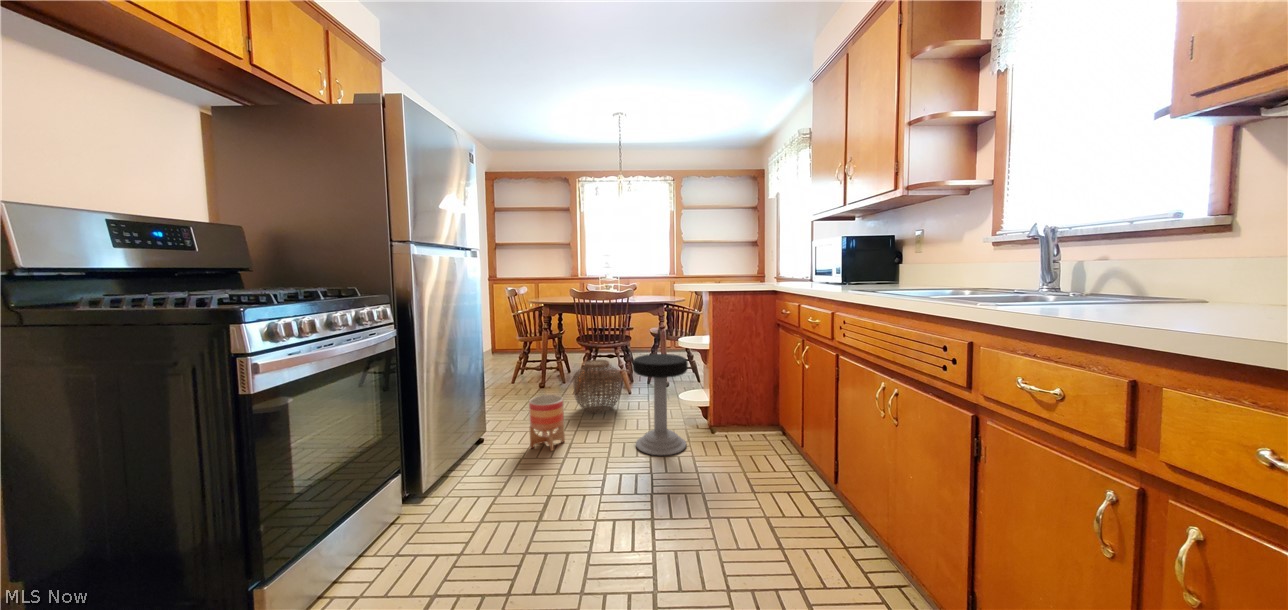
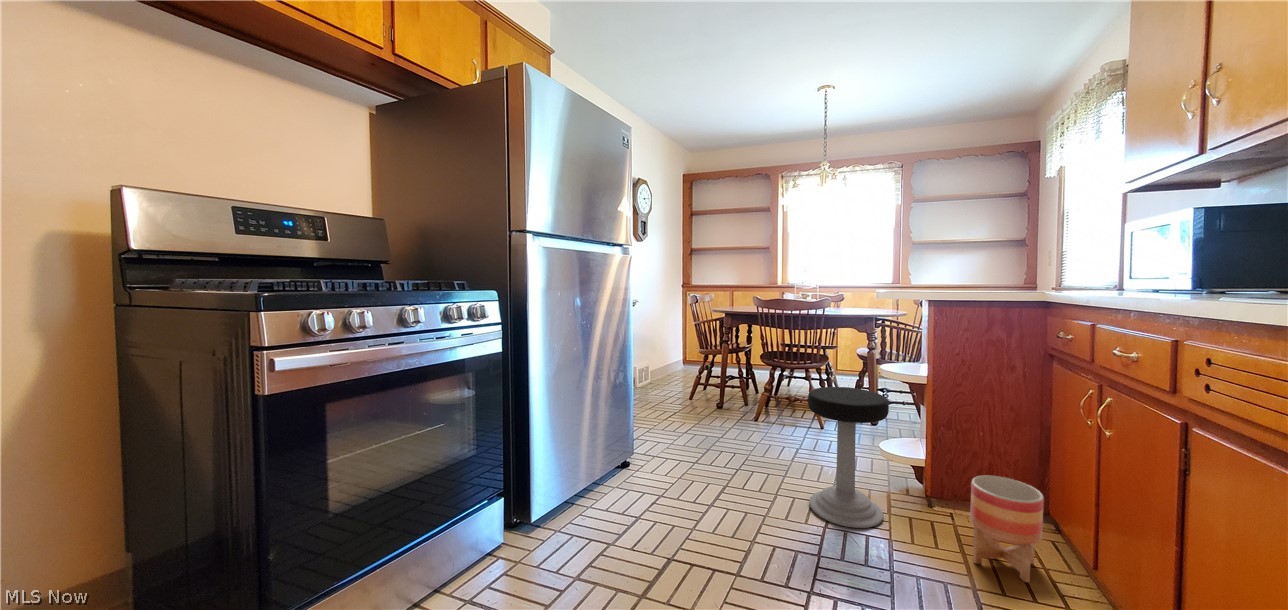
woven basket: present [574,360,621,414] -> none [747,382,805,448]
planter: present [529,395,565,451] -> present [970,475,1044,582]

